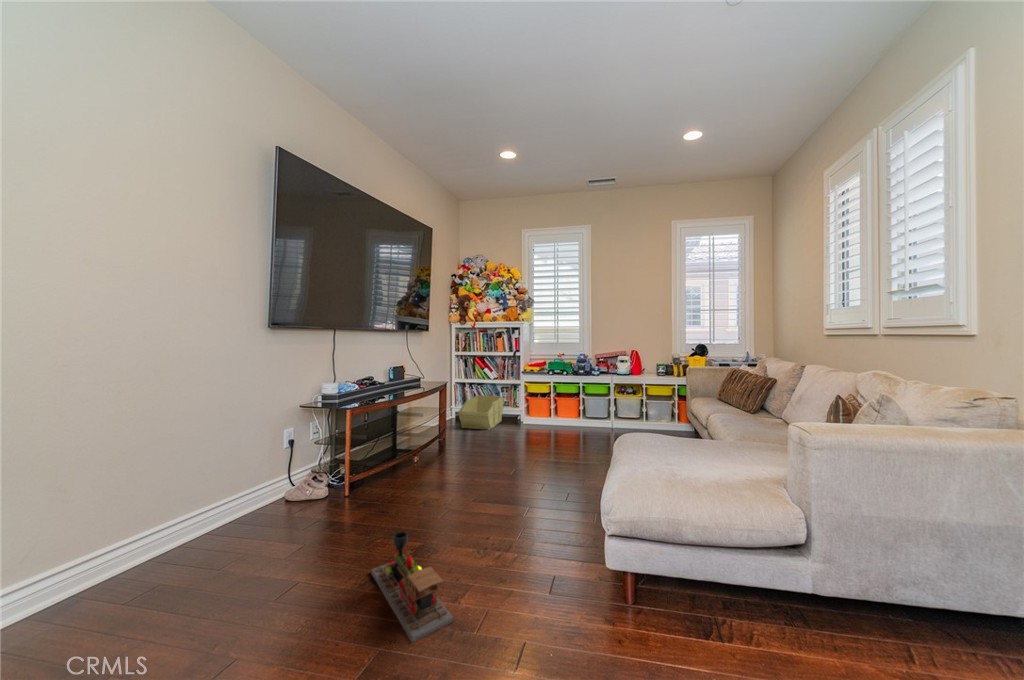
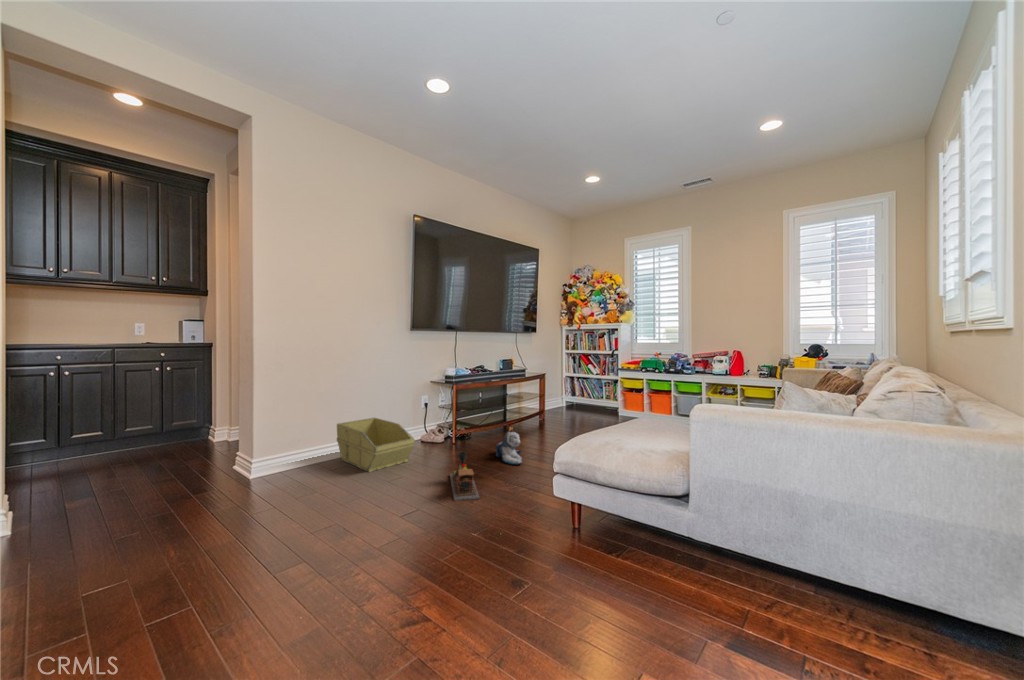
storage bin: present [458,395,503,430] -> present [337,418,415,472]
plush toy: none [419,472,470,524] -> present [496,432,522,465]

